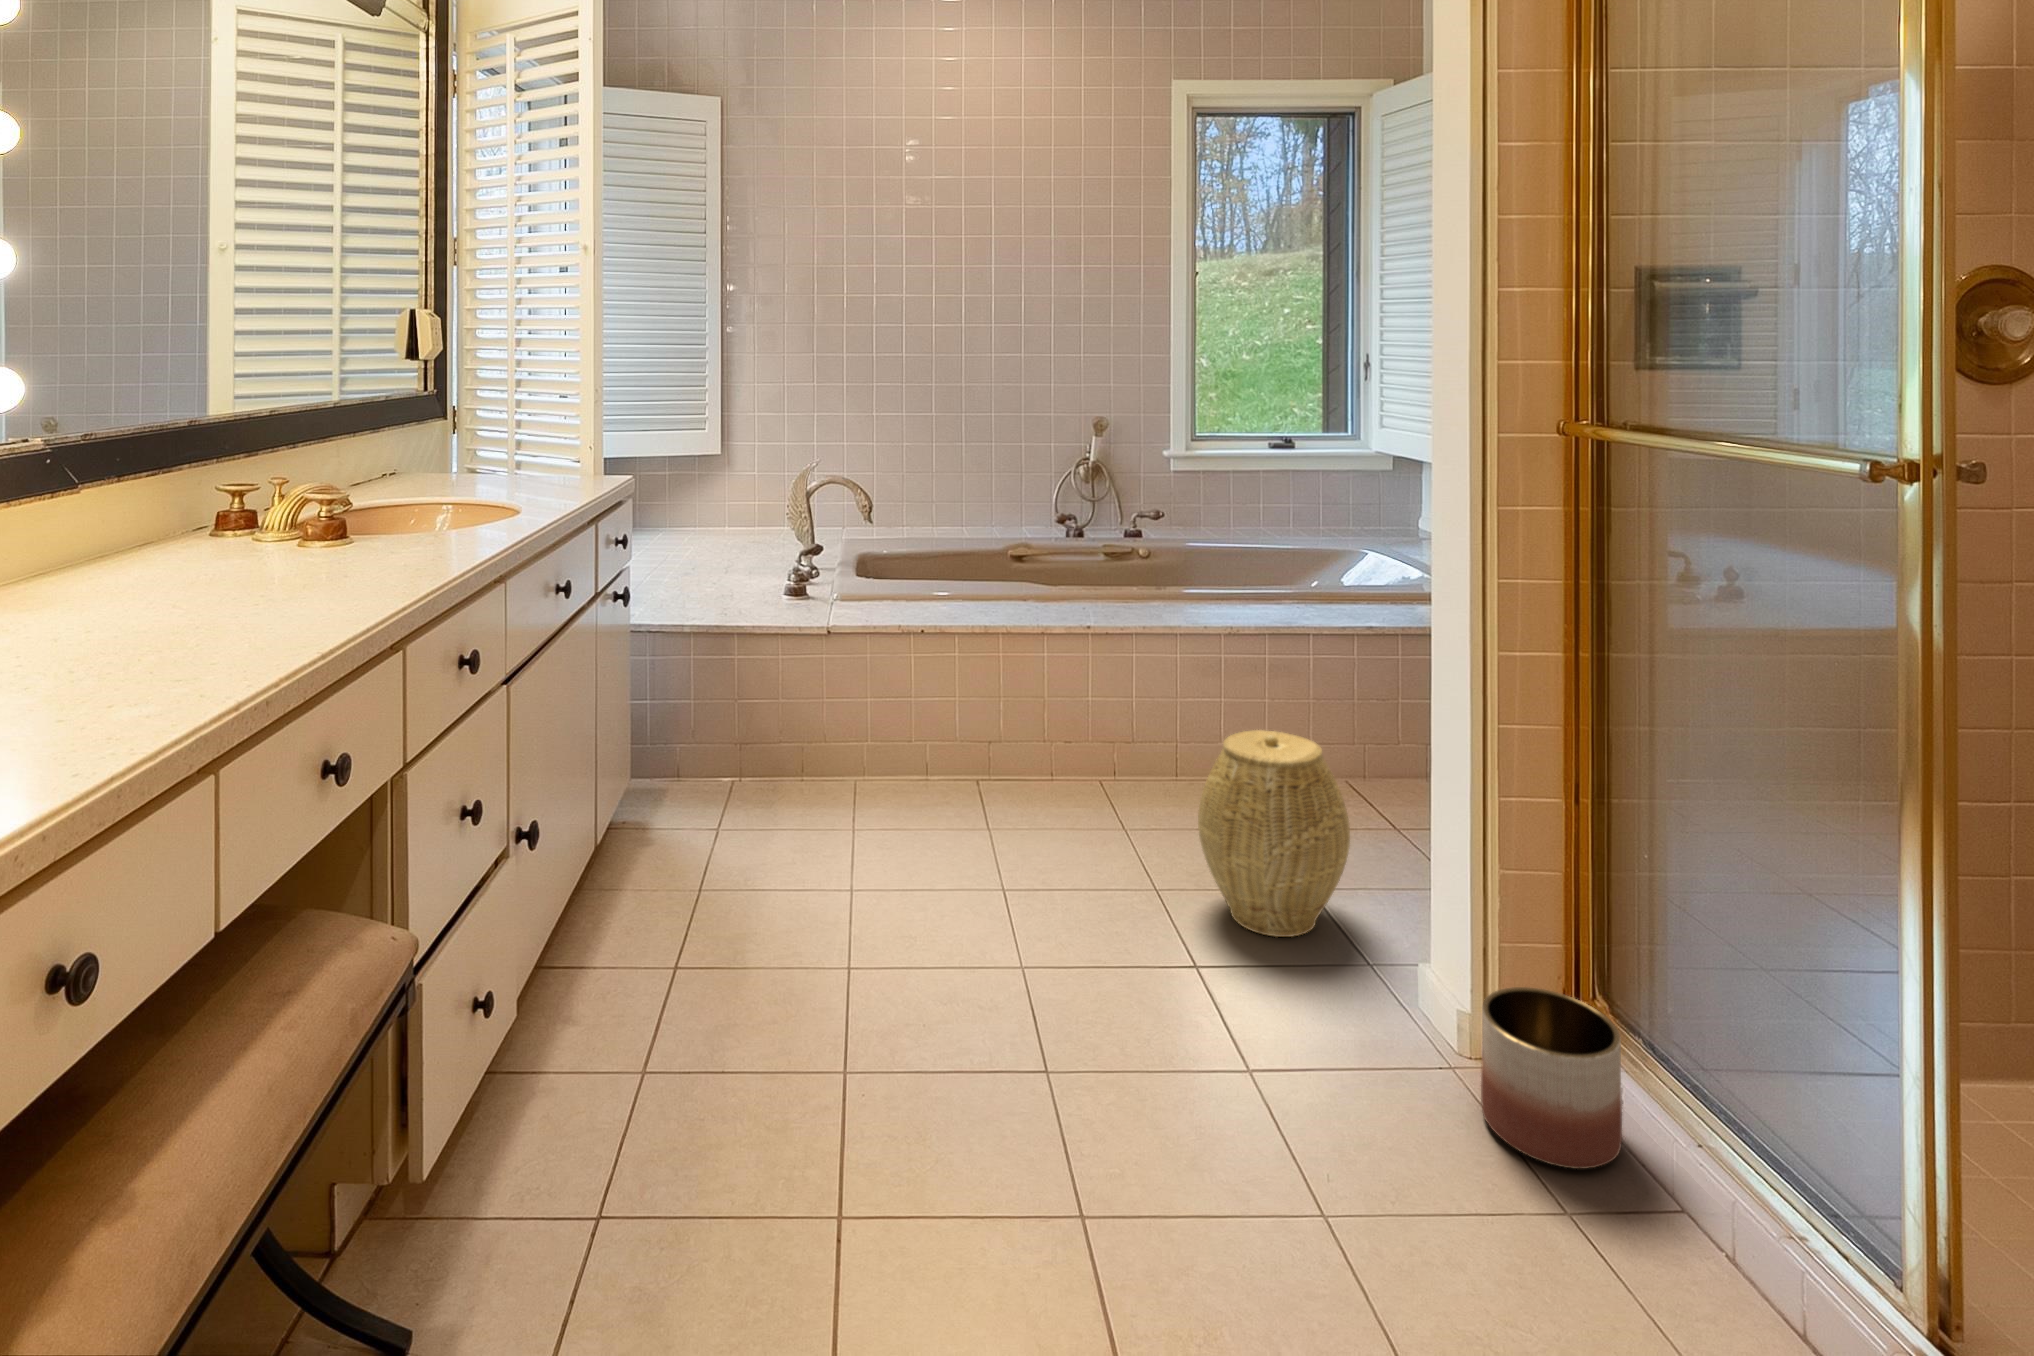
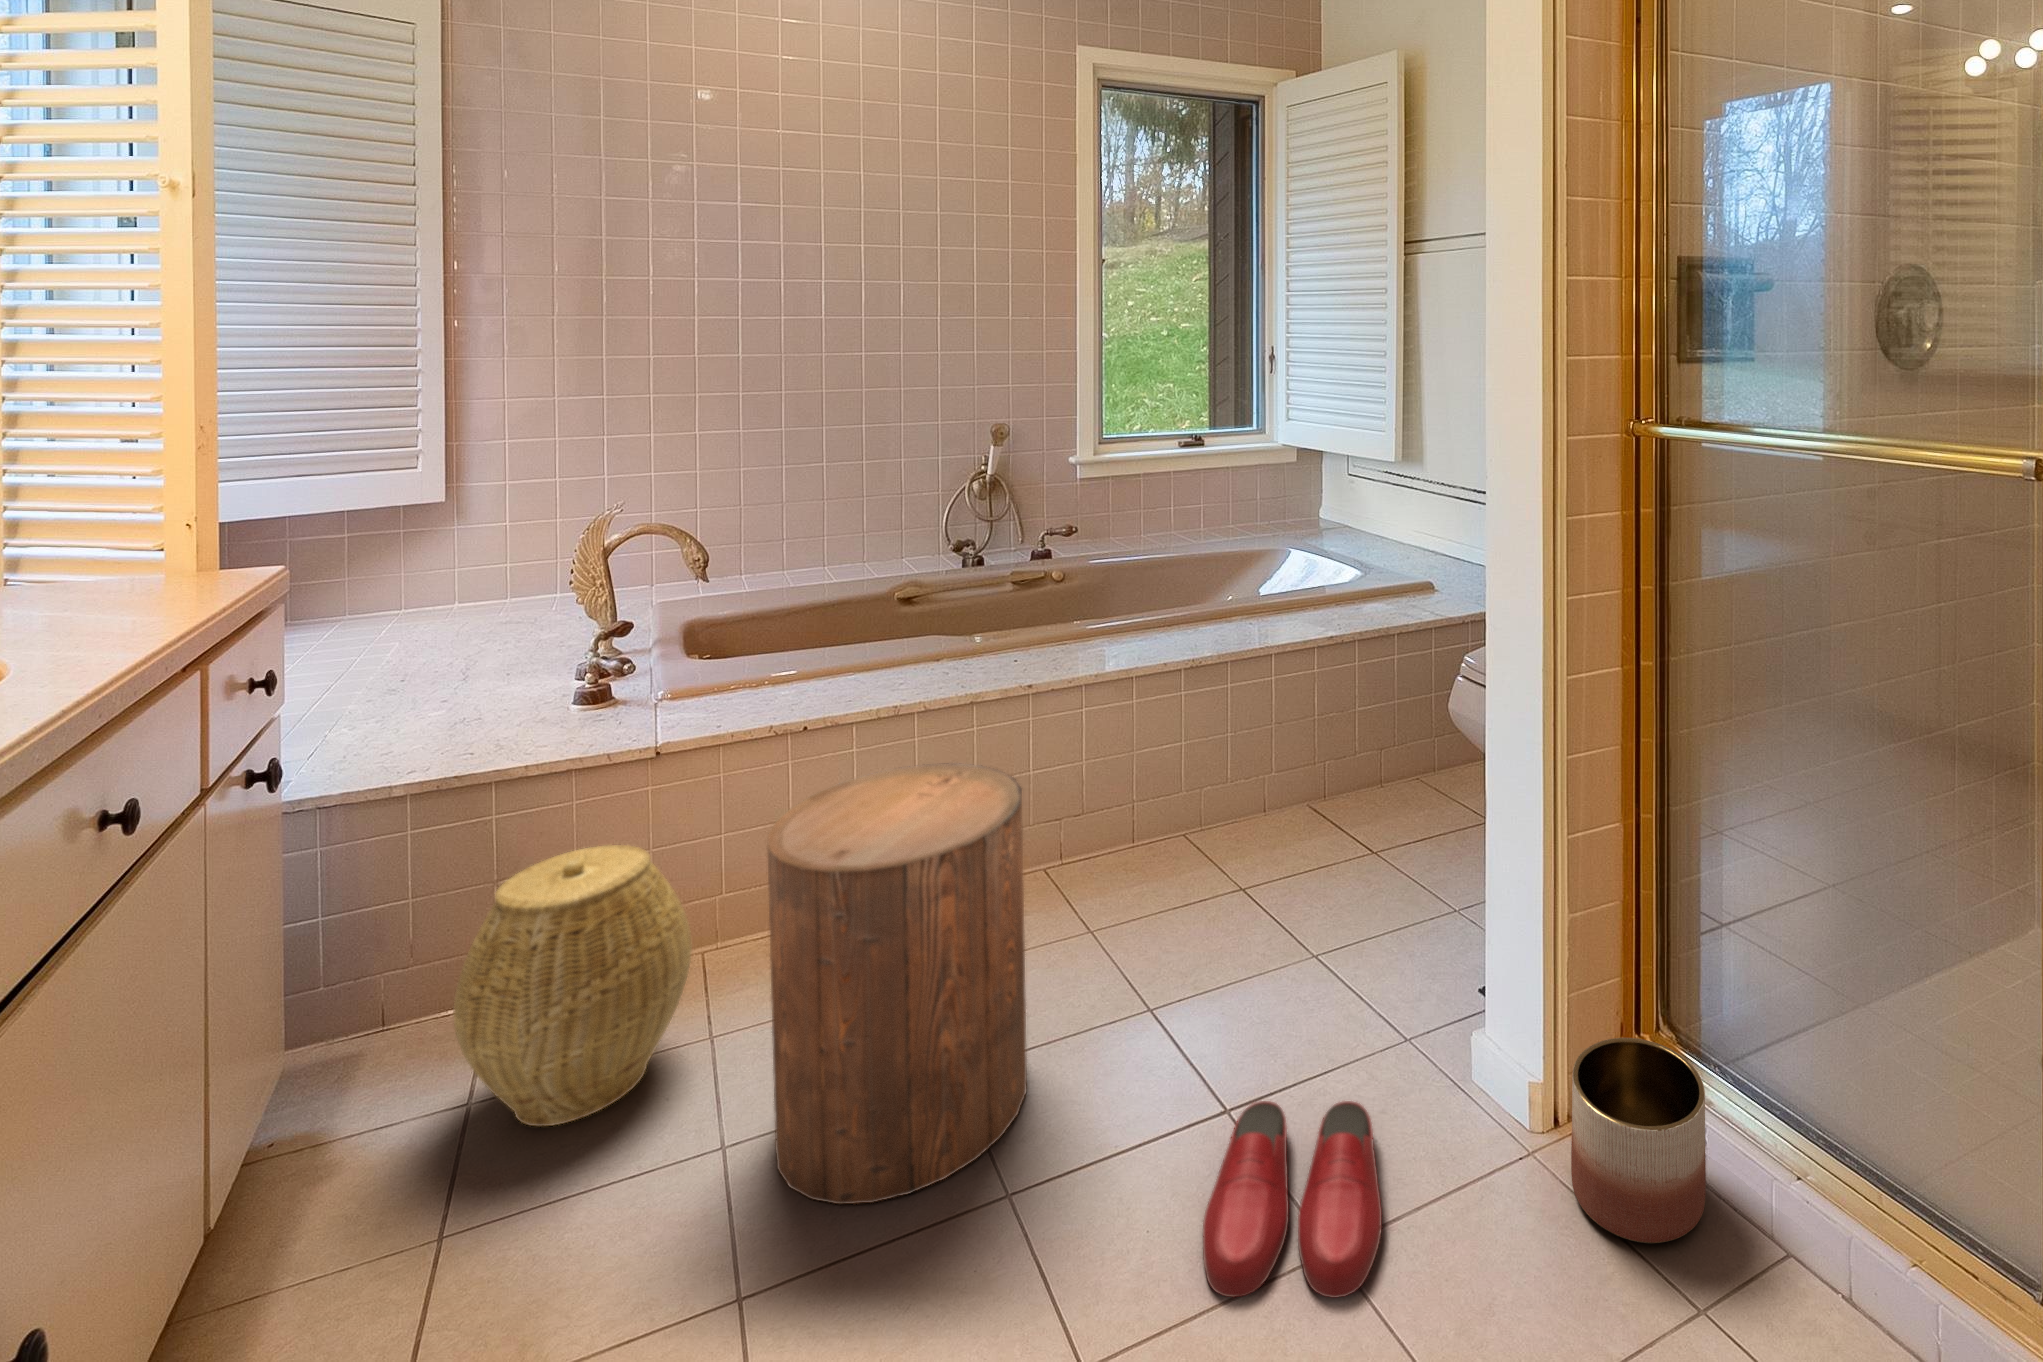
stool: none [878,650,1048,941] -> present [767,763,1027,1204]
woven basket: present [1198,730,1350,937] -> present [453,845,692,1126]
slippers: none [1144,962,1307,1096] -> present [1203,1101,1382,1298]

